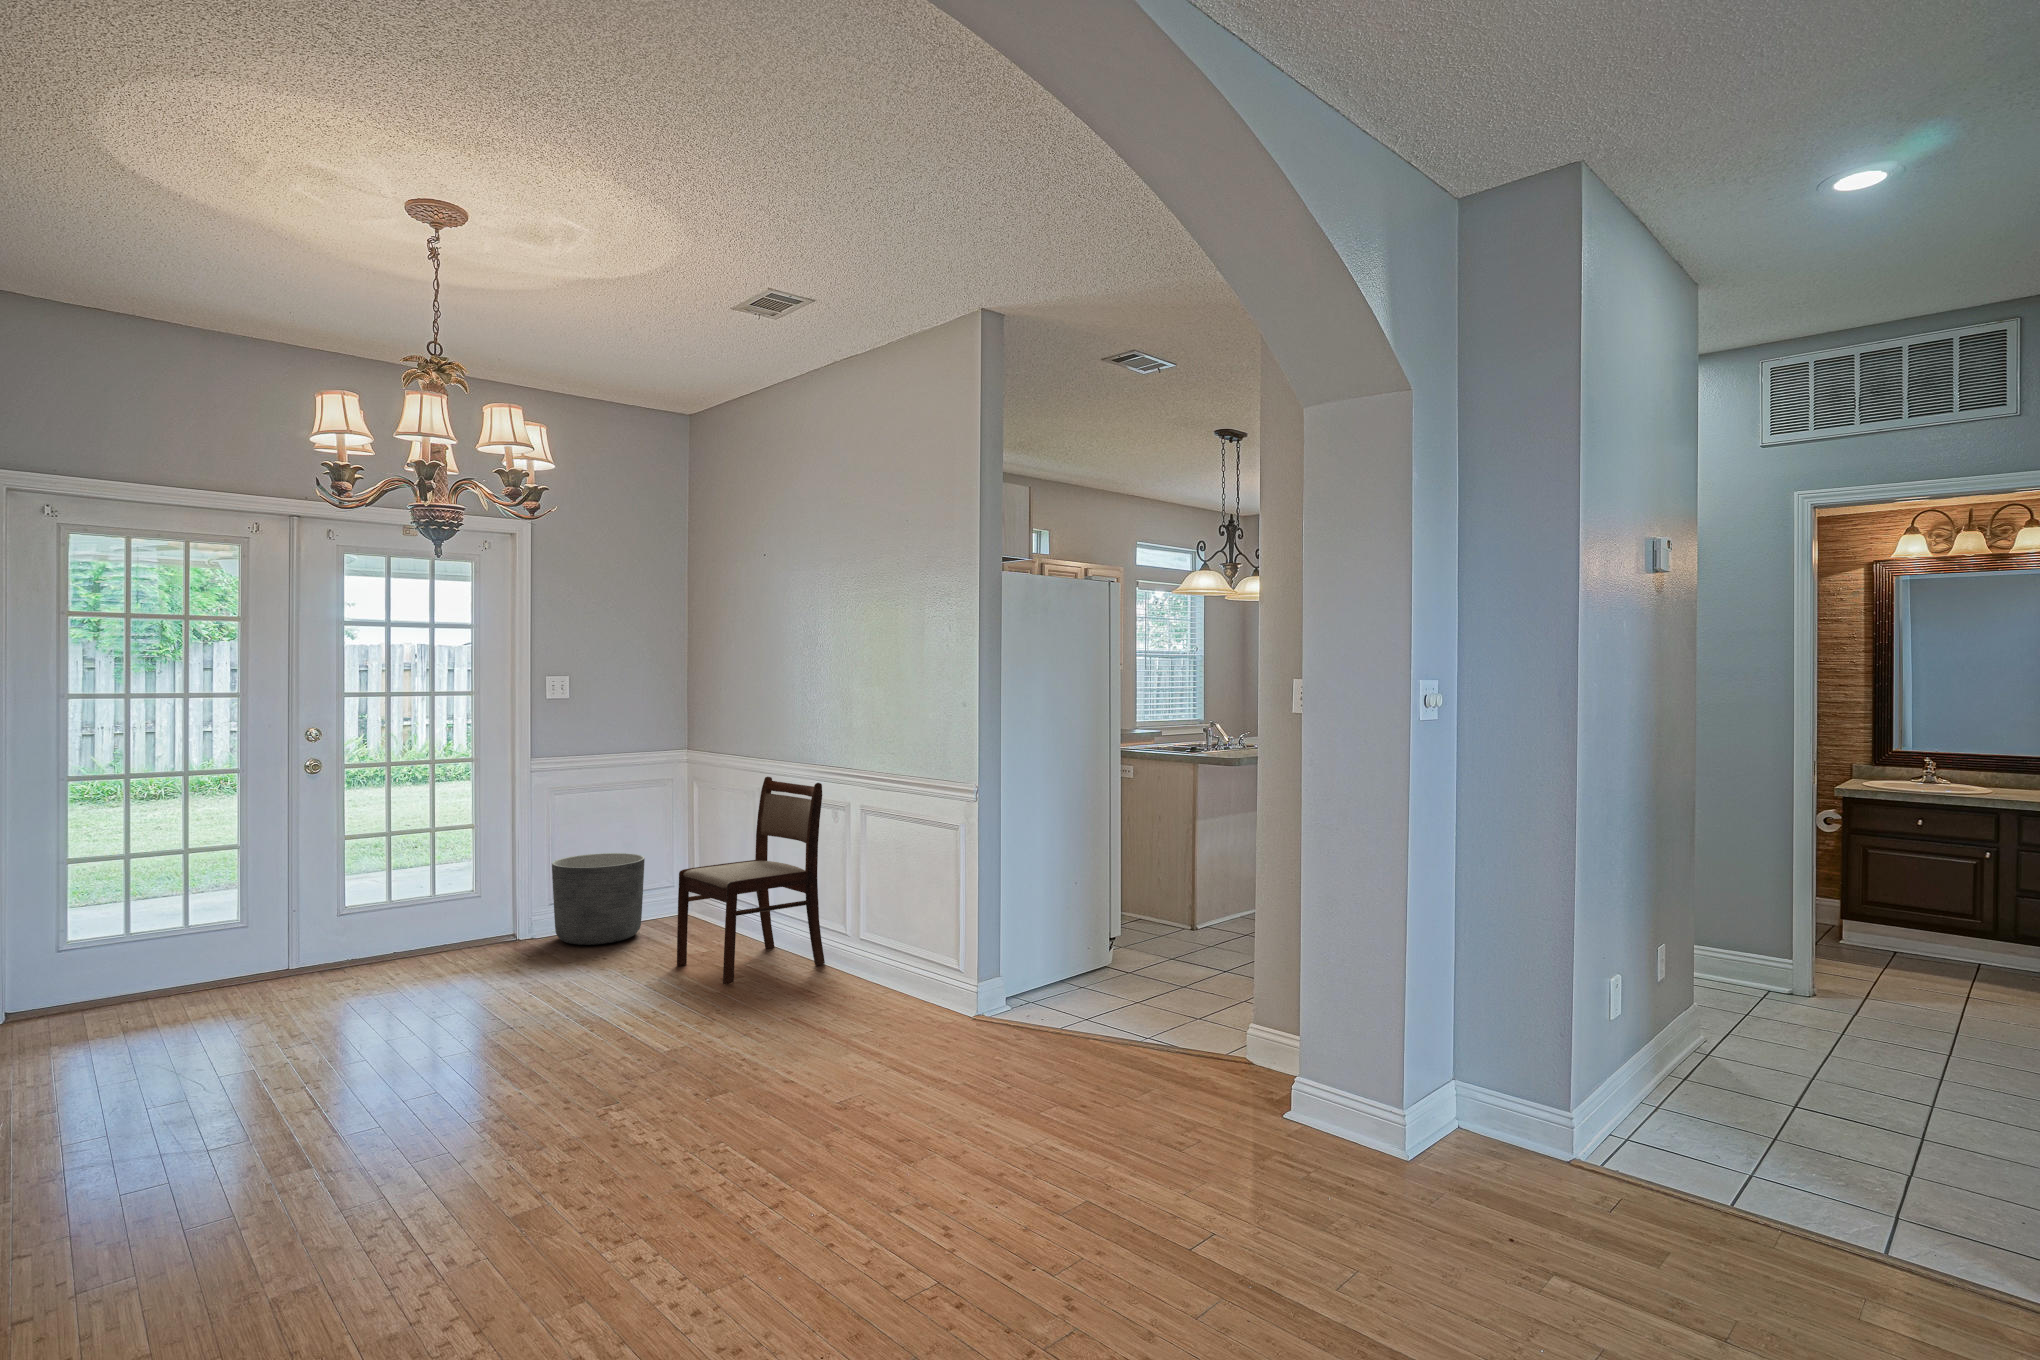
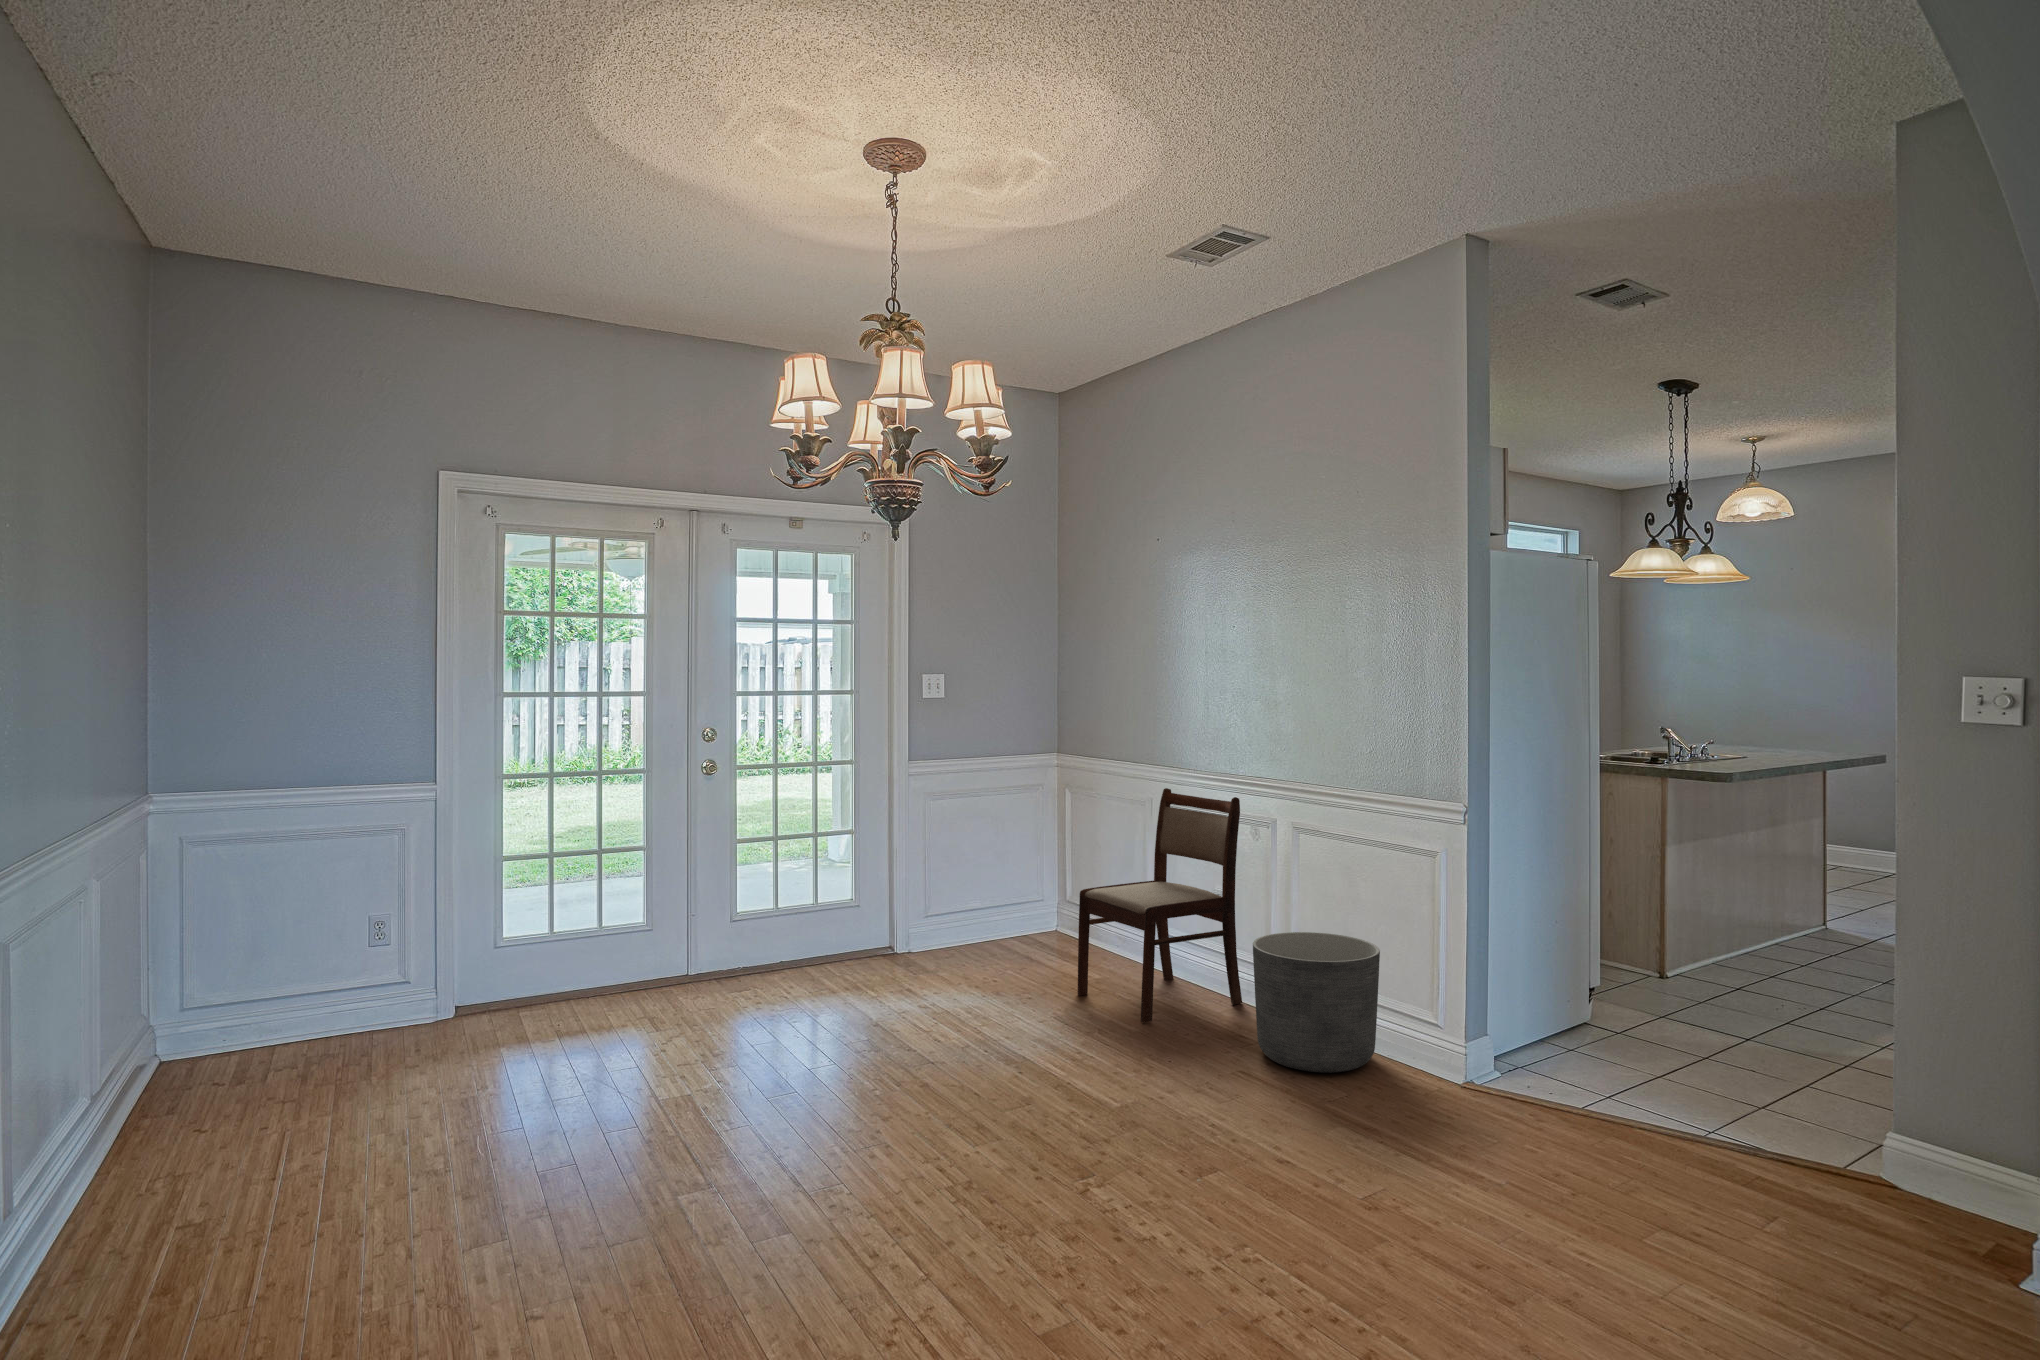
planter: present [552,853,645,945] -> present [1253,932,1380,1073]

